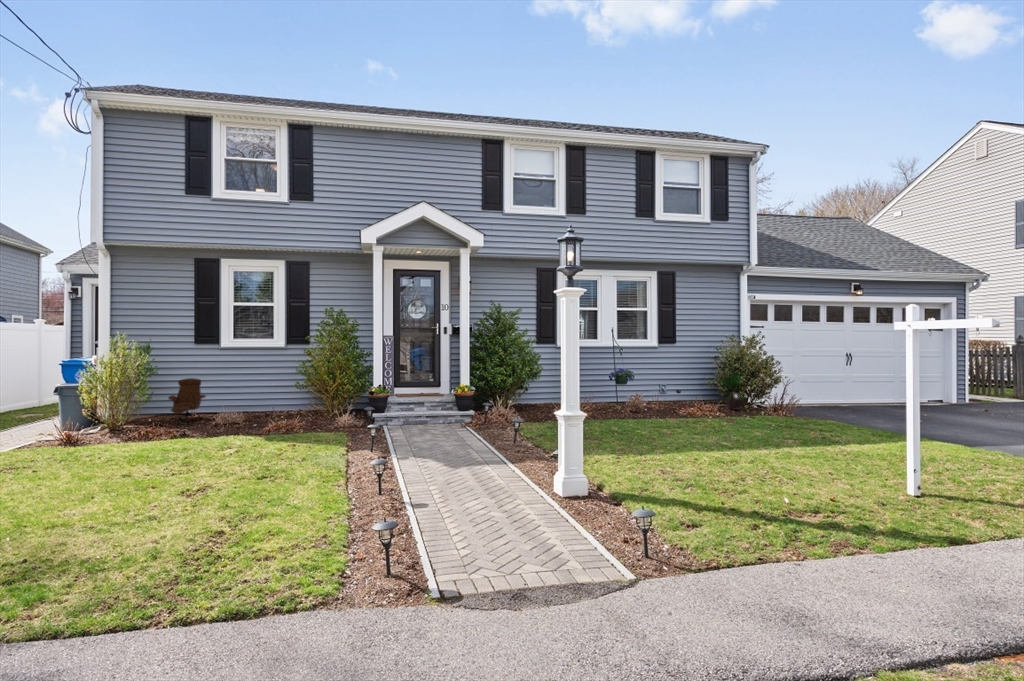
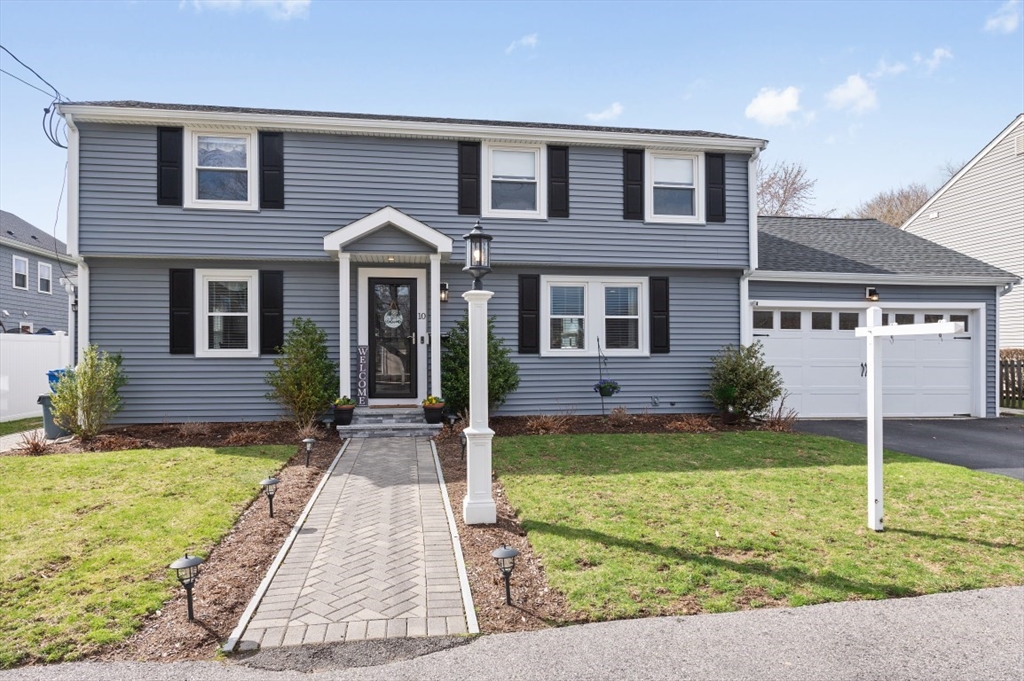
lounge chair: present [168,378,206,423] -> none [134,388,177,436]

